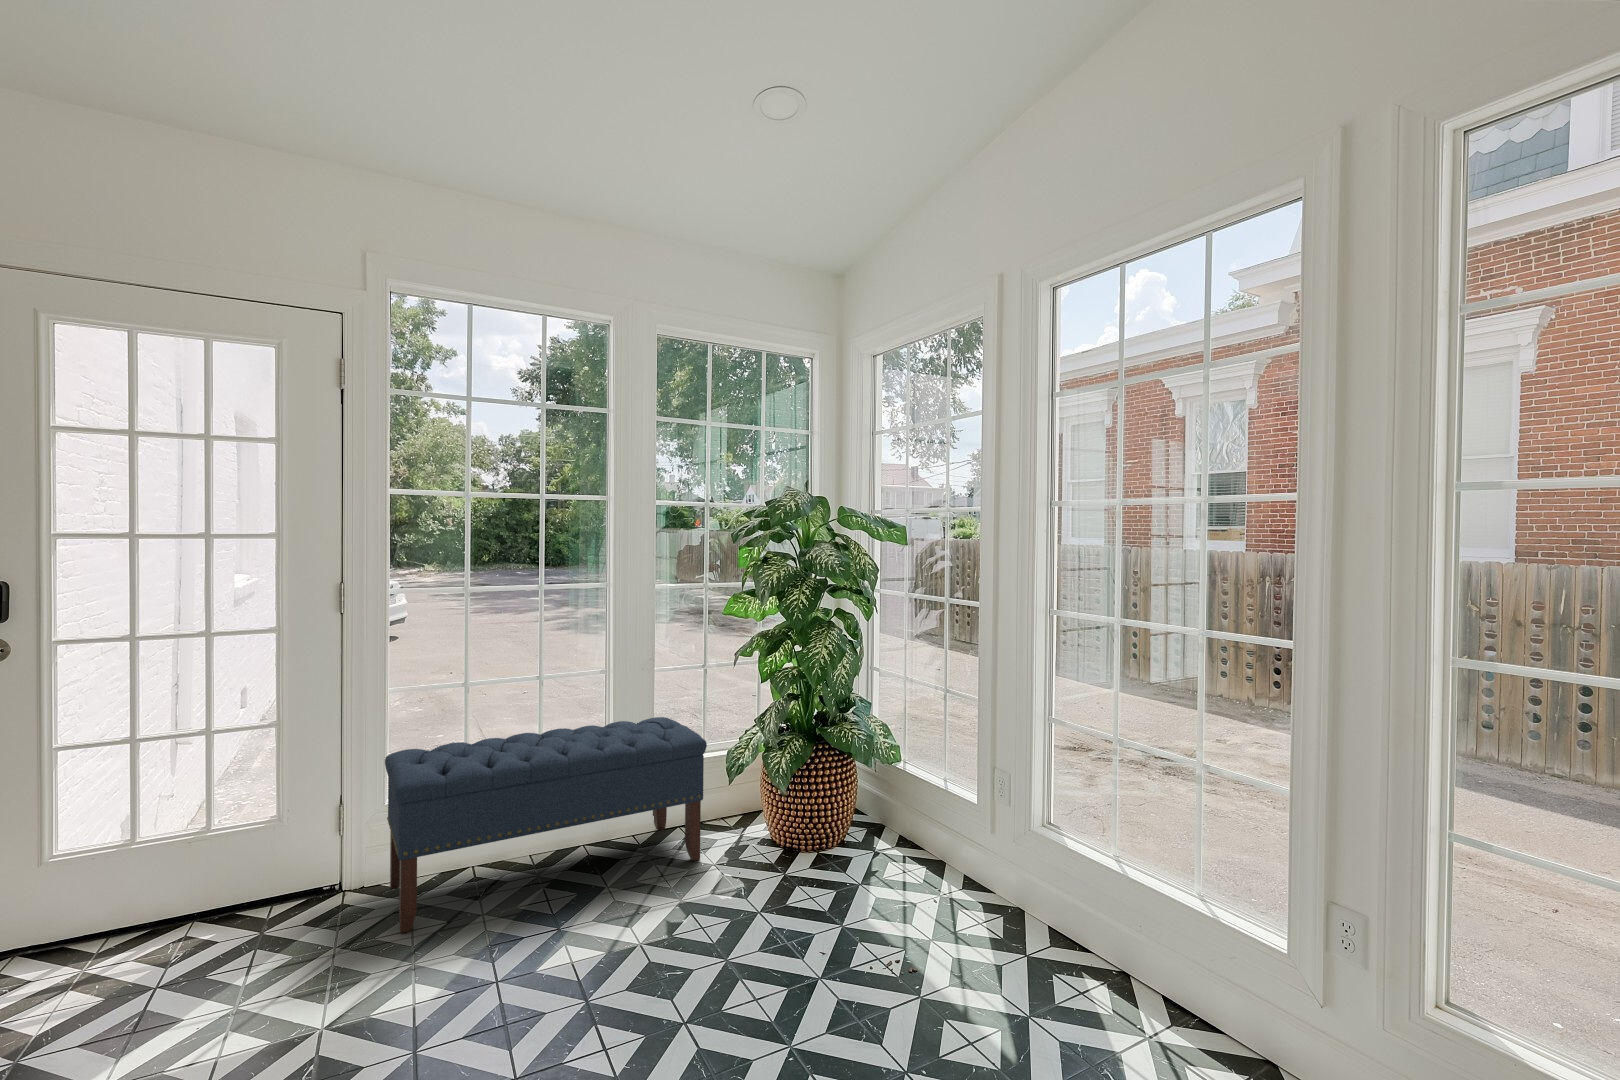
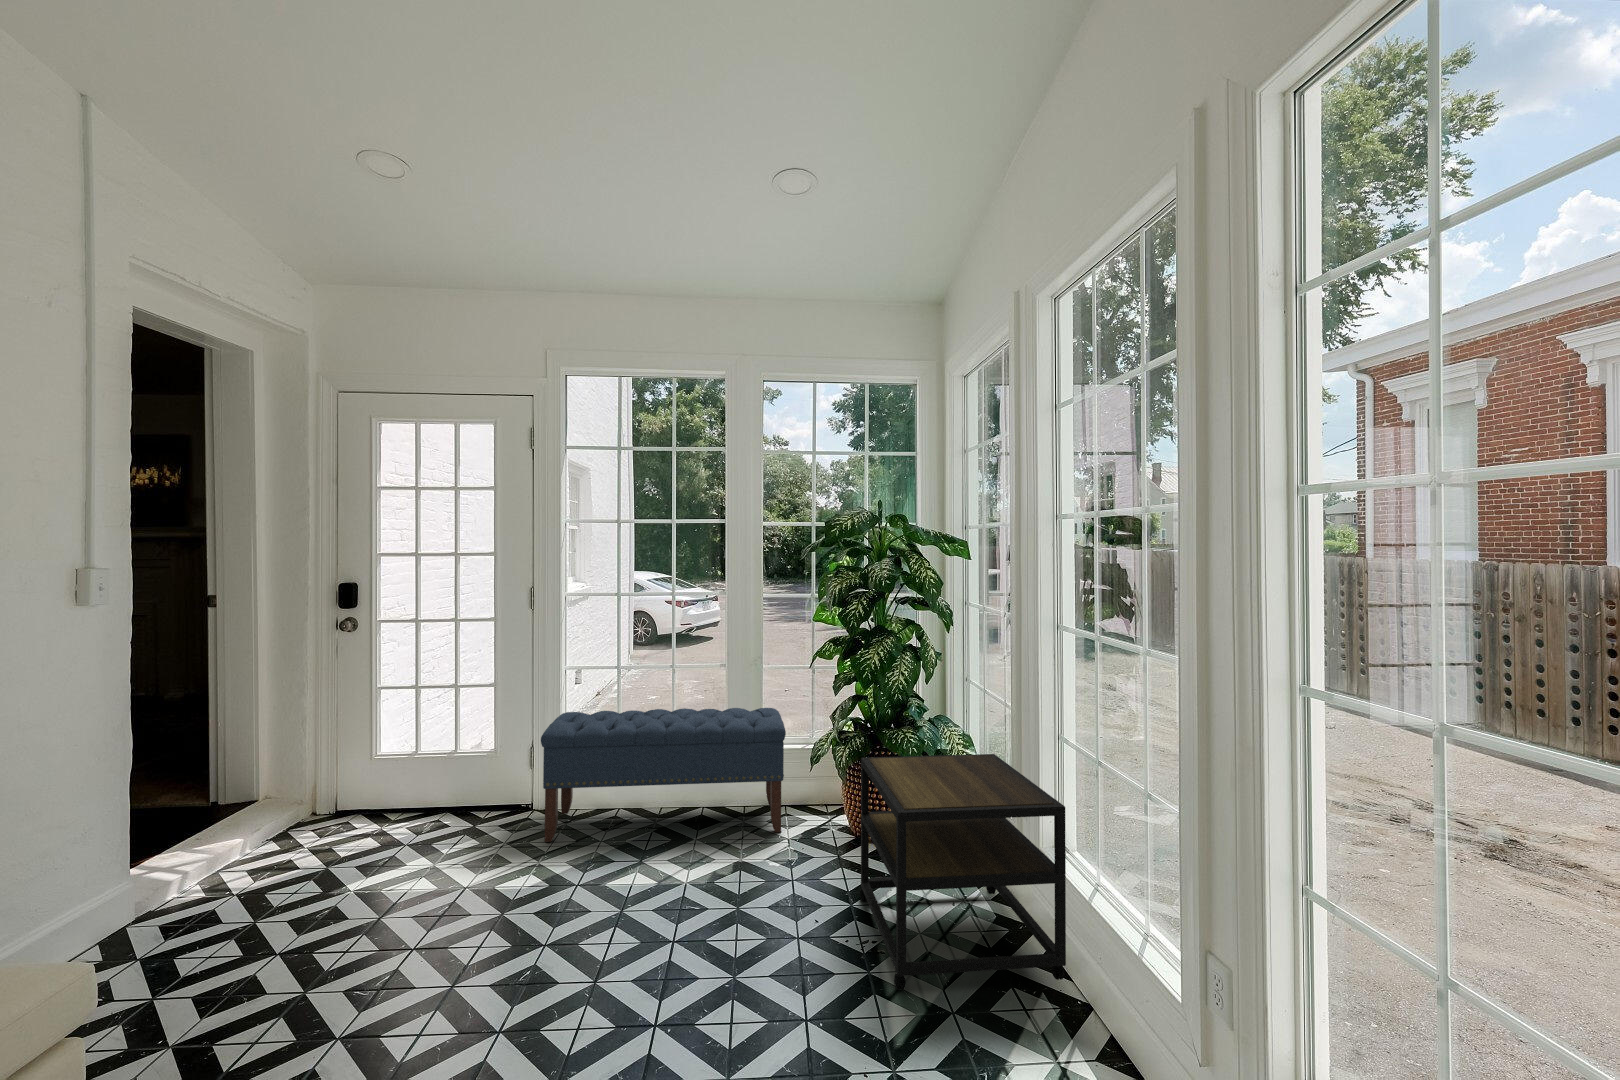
side table: none [848,741,1100,1006] -> present [860,754,1066,990]

